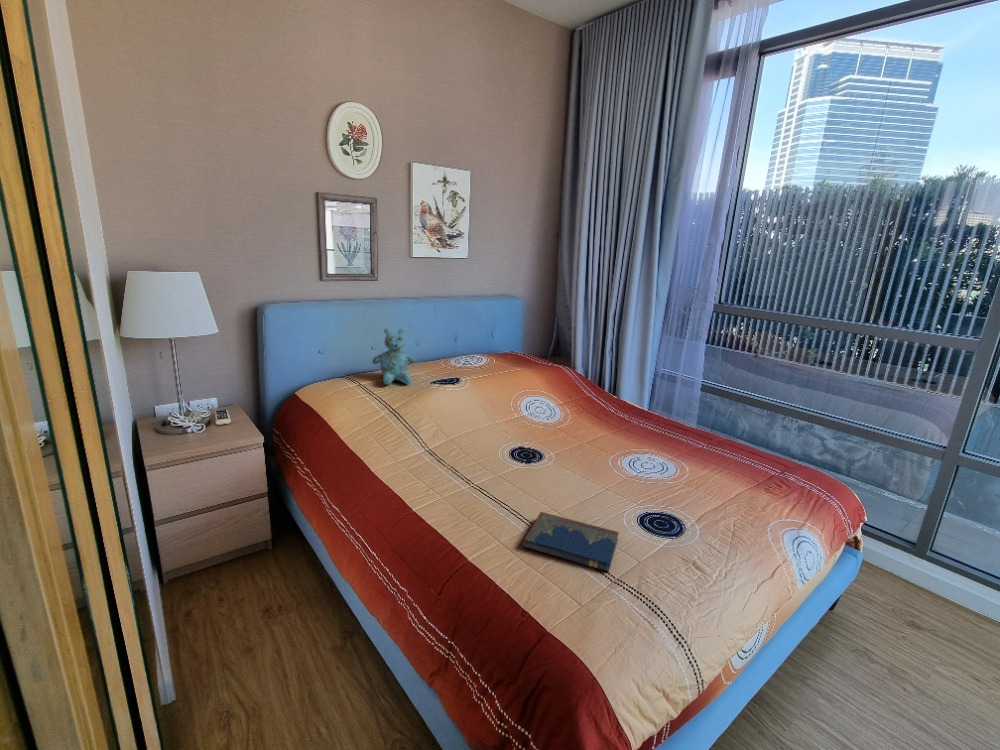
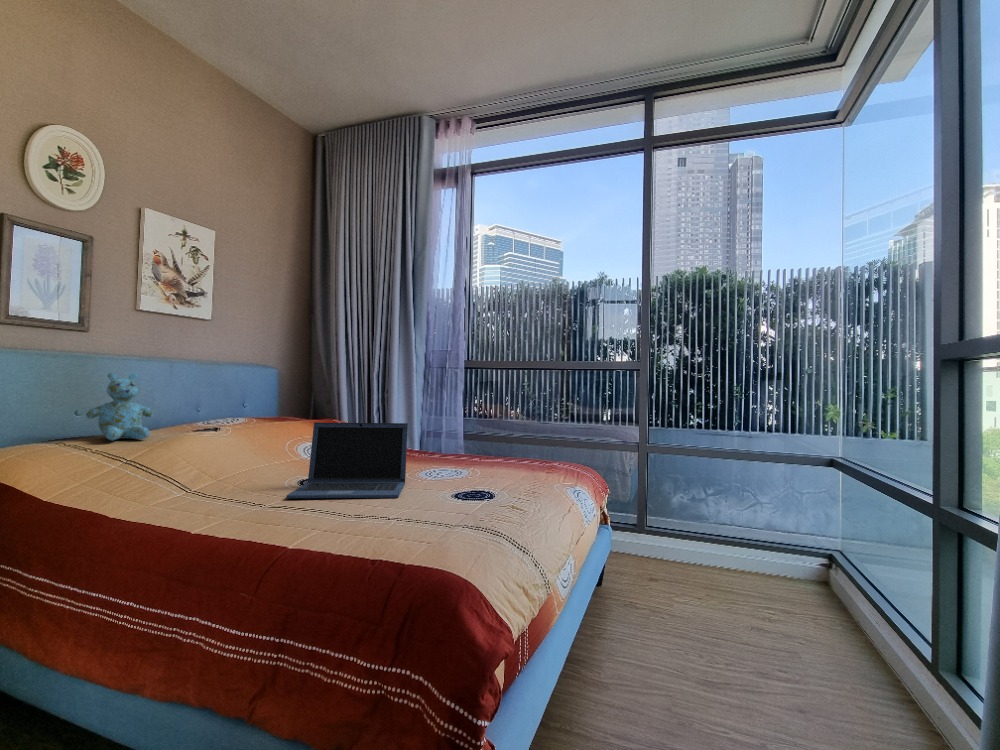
laptop: none [493,397,613,501] -> present [286,422,408,498]
hardcover book: present [523,512,619,572] -> none [349,501,444,527]

